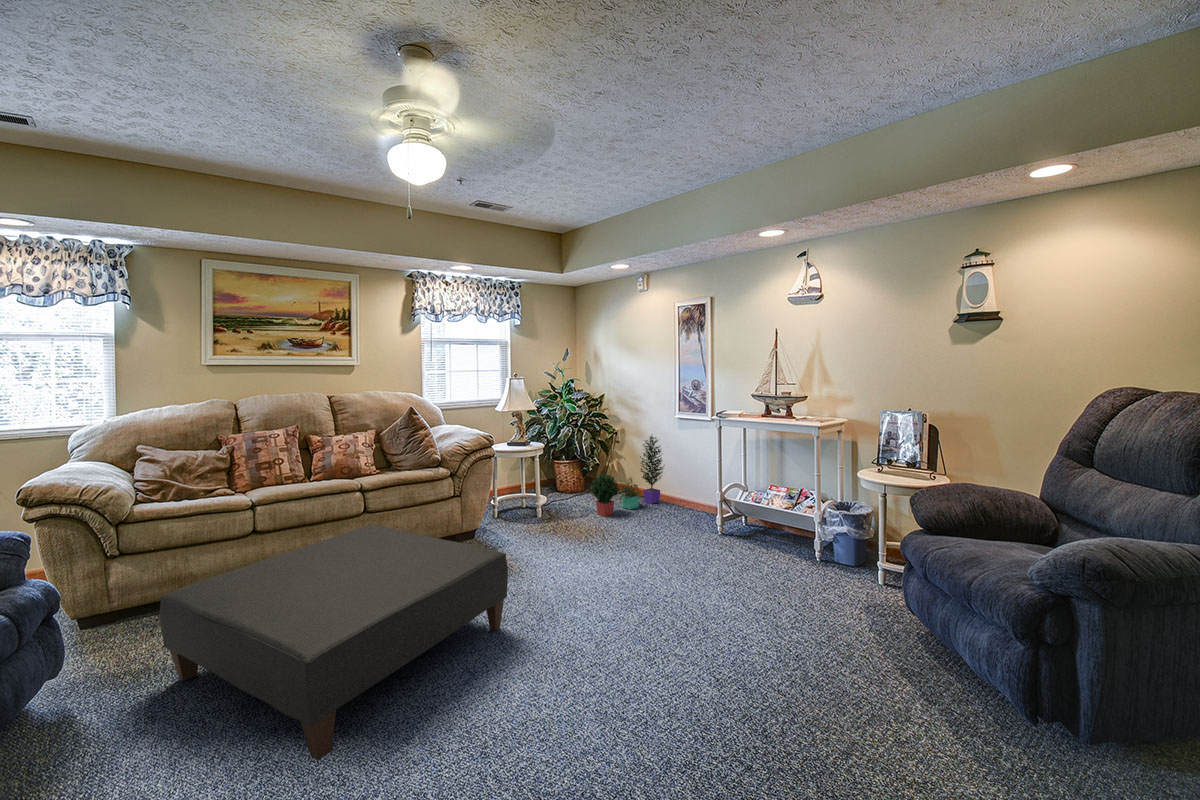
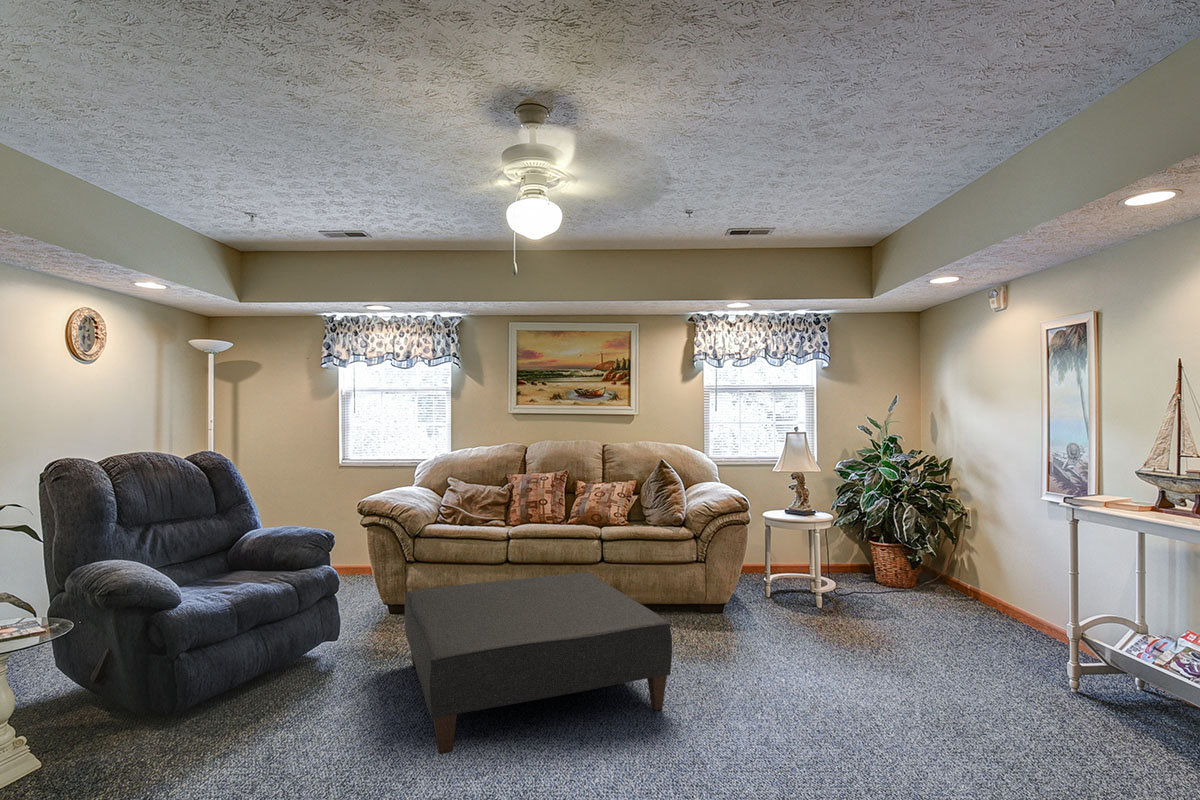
potted plant: present [590,435,665,516] -> none [886,521,1028,629]

